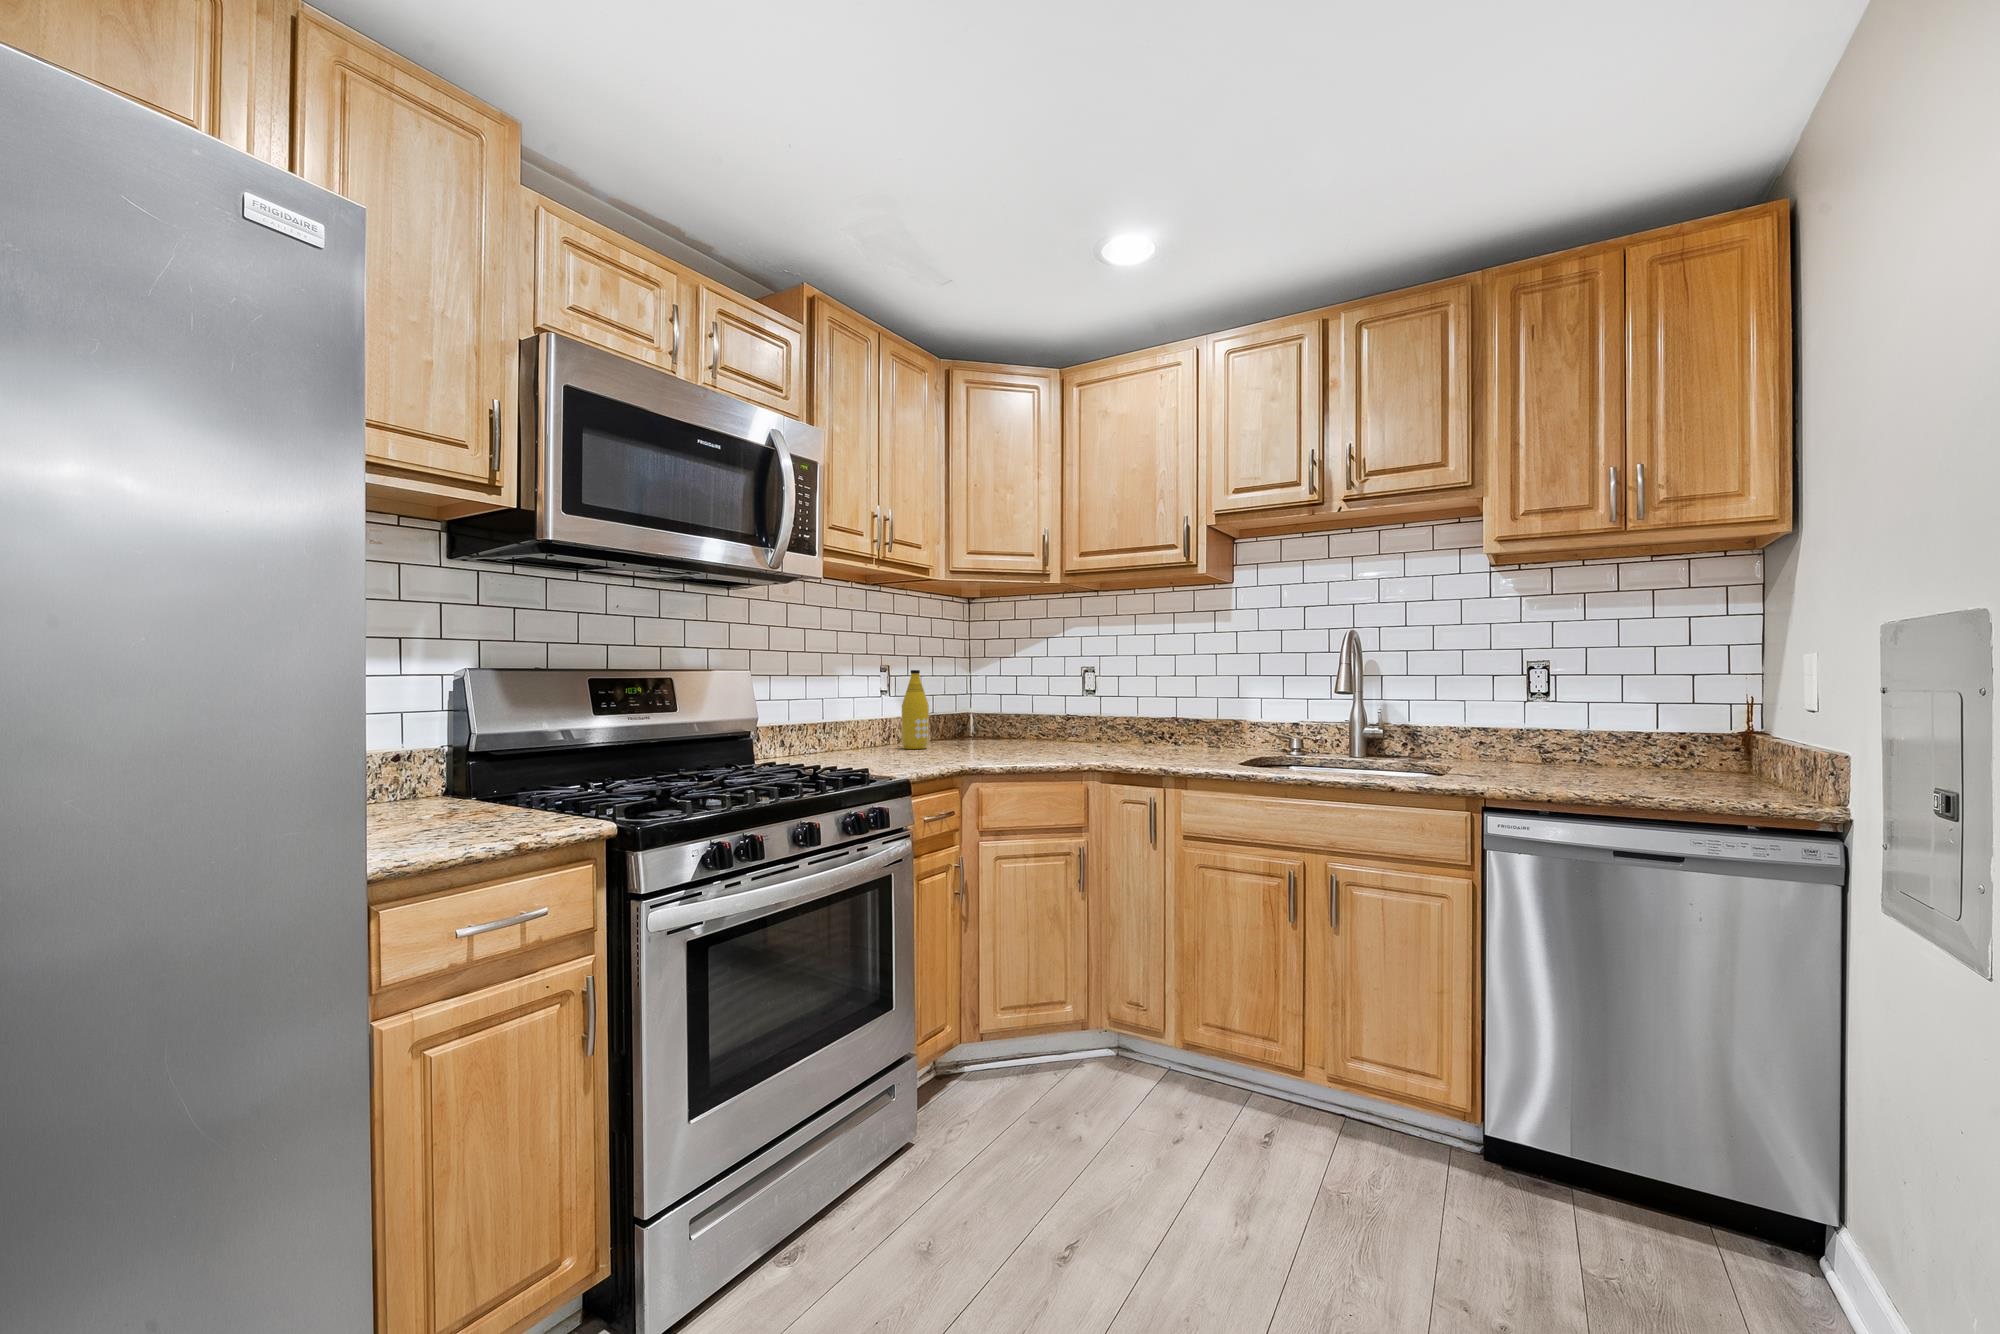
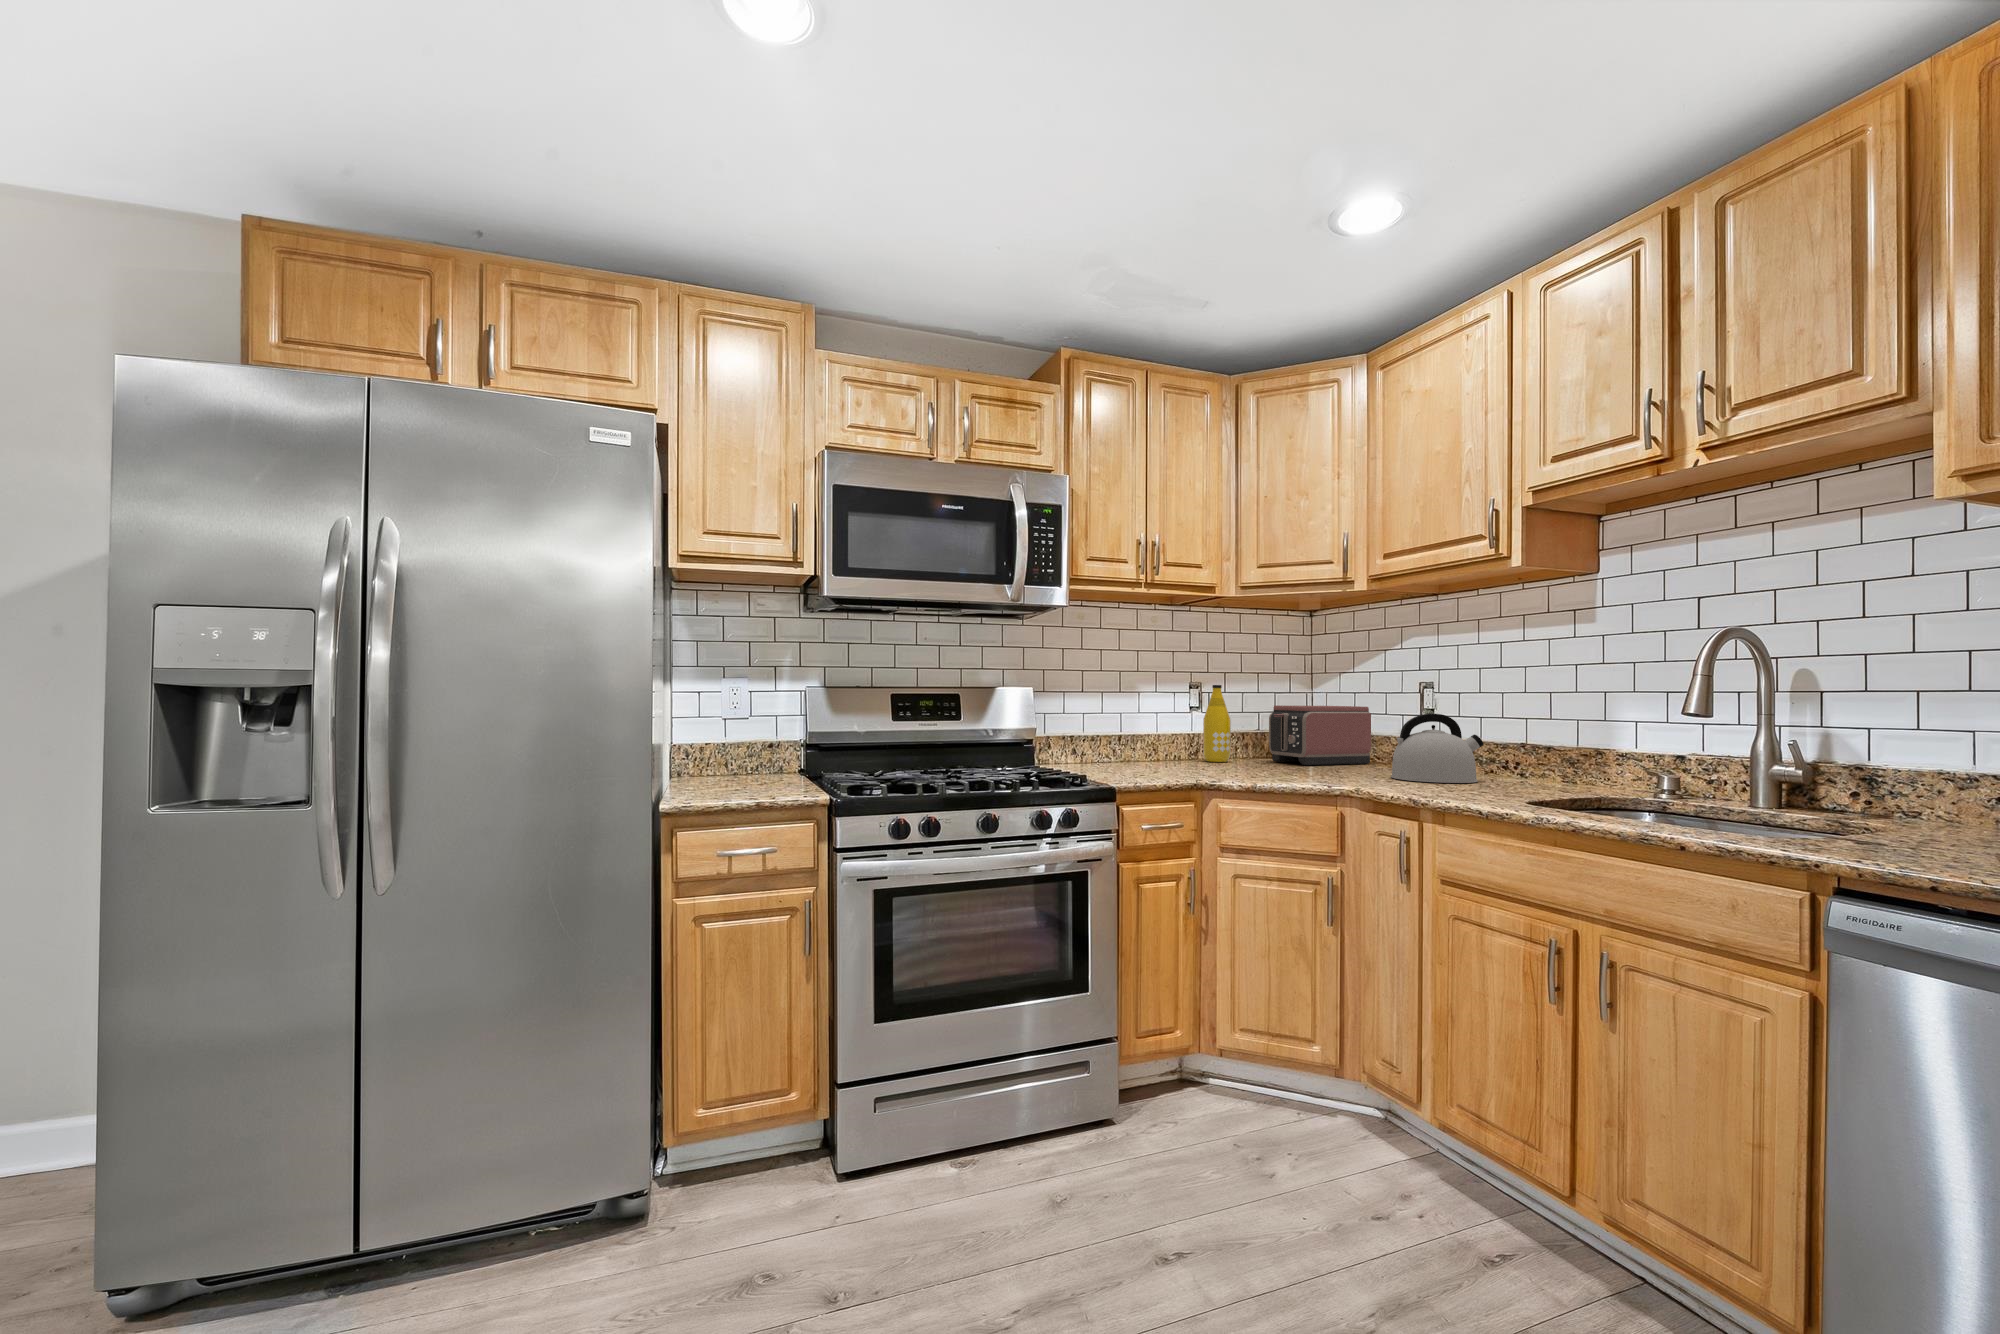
toaster: none [957,689,1039,747] -> present [1269,705,1371,765]
kettle: none [1094,695,1161,755] -> present [1391,714,1484,783]

